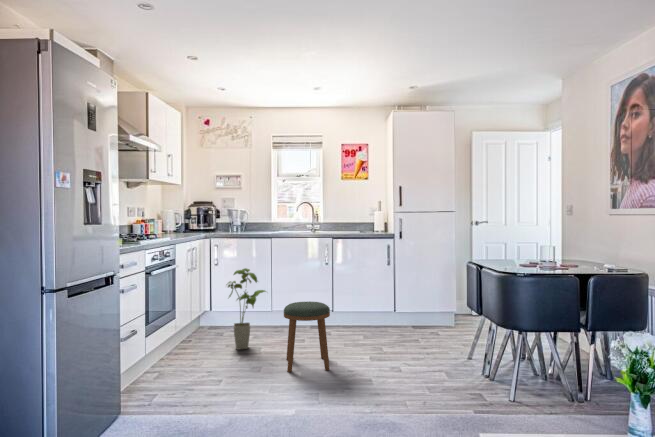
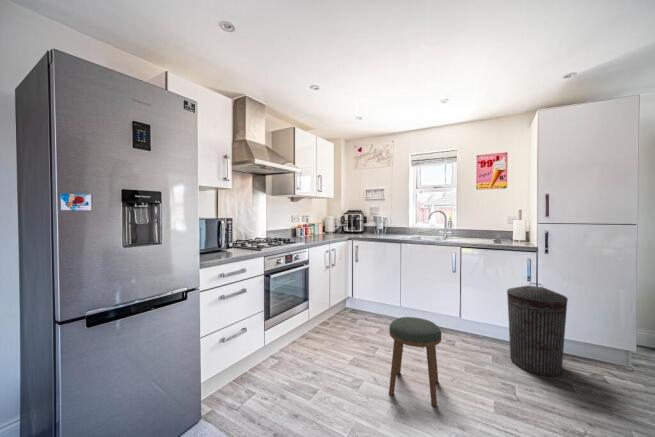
trash can: none [373,264,416,340] -> present [507,283,568,376]
house plant: present [228,268,266,350] -> none [350,273,389,346]

